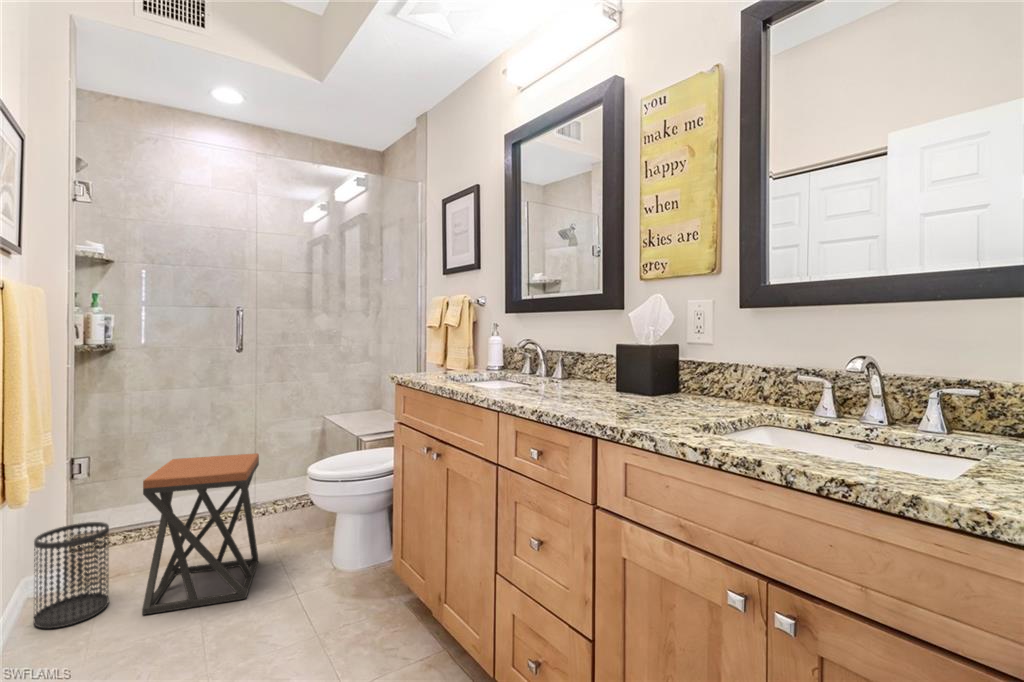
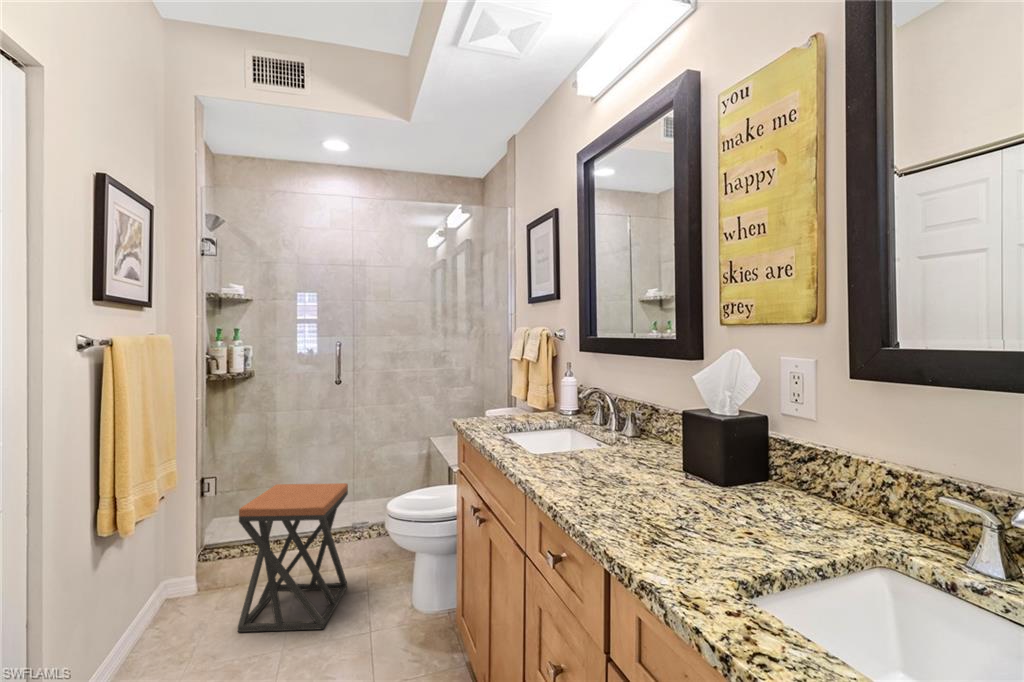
wastebasket: present [34,522,109,628] -> none [160,538,220,633]

